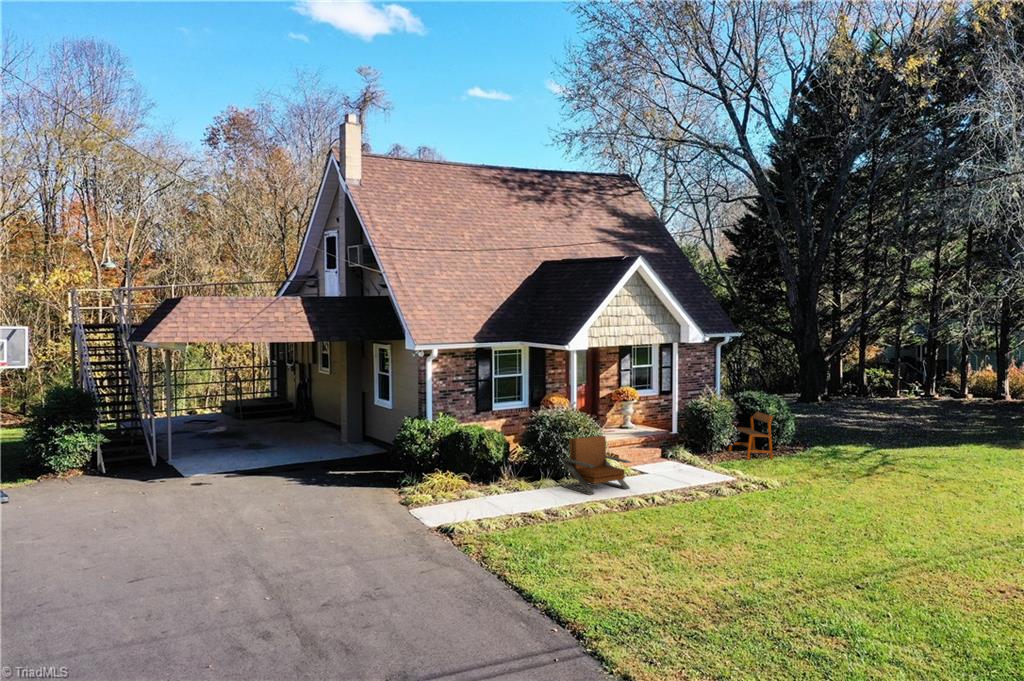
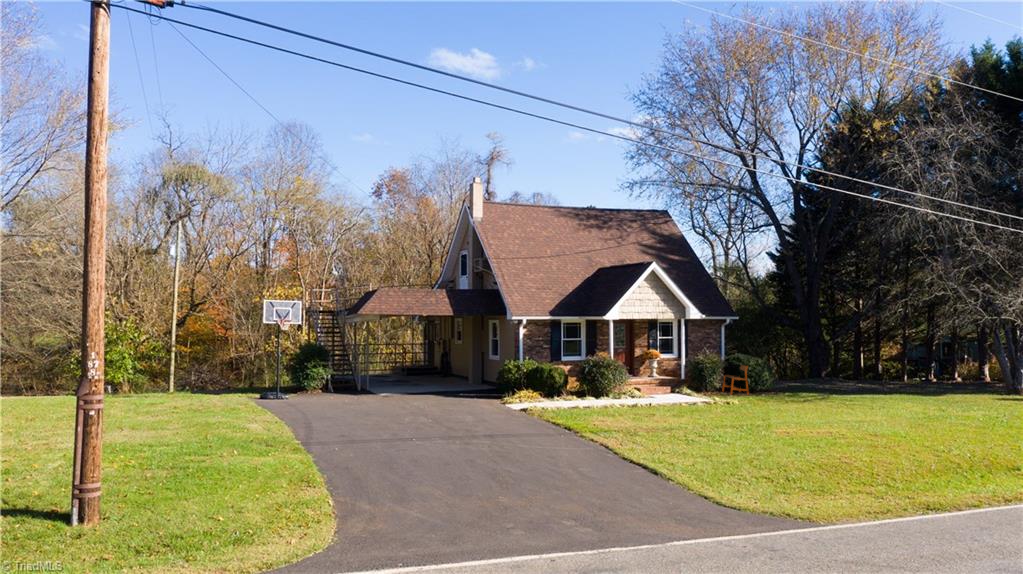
lounge chair: present [561,436,631,495] -> none [599,371,641,404]

